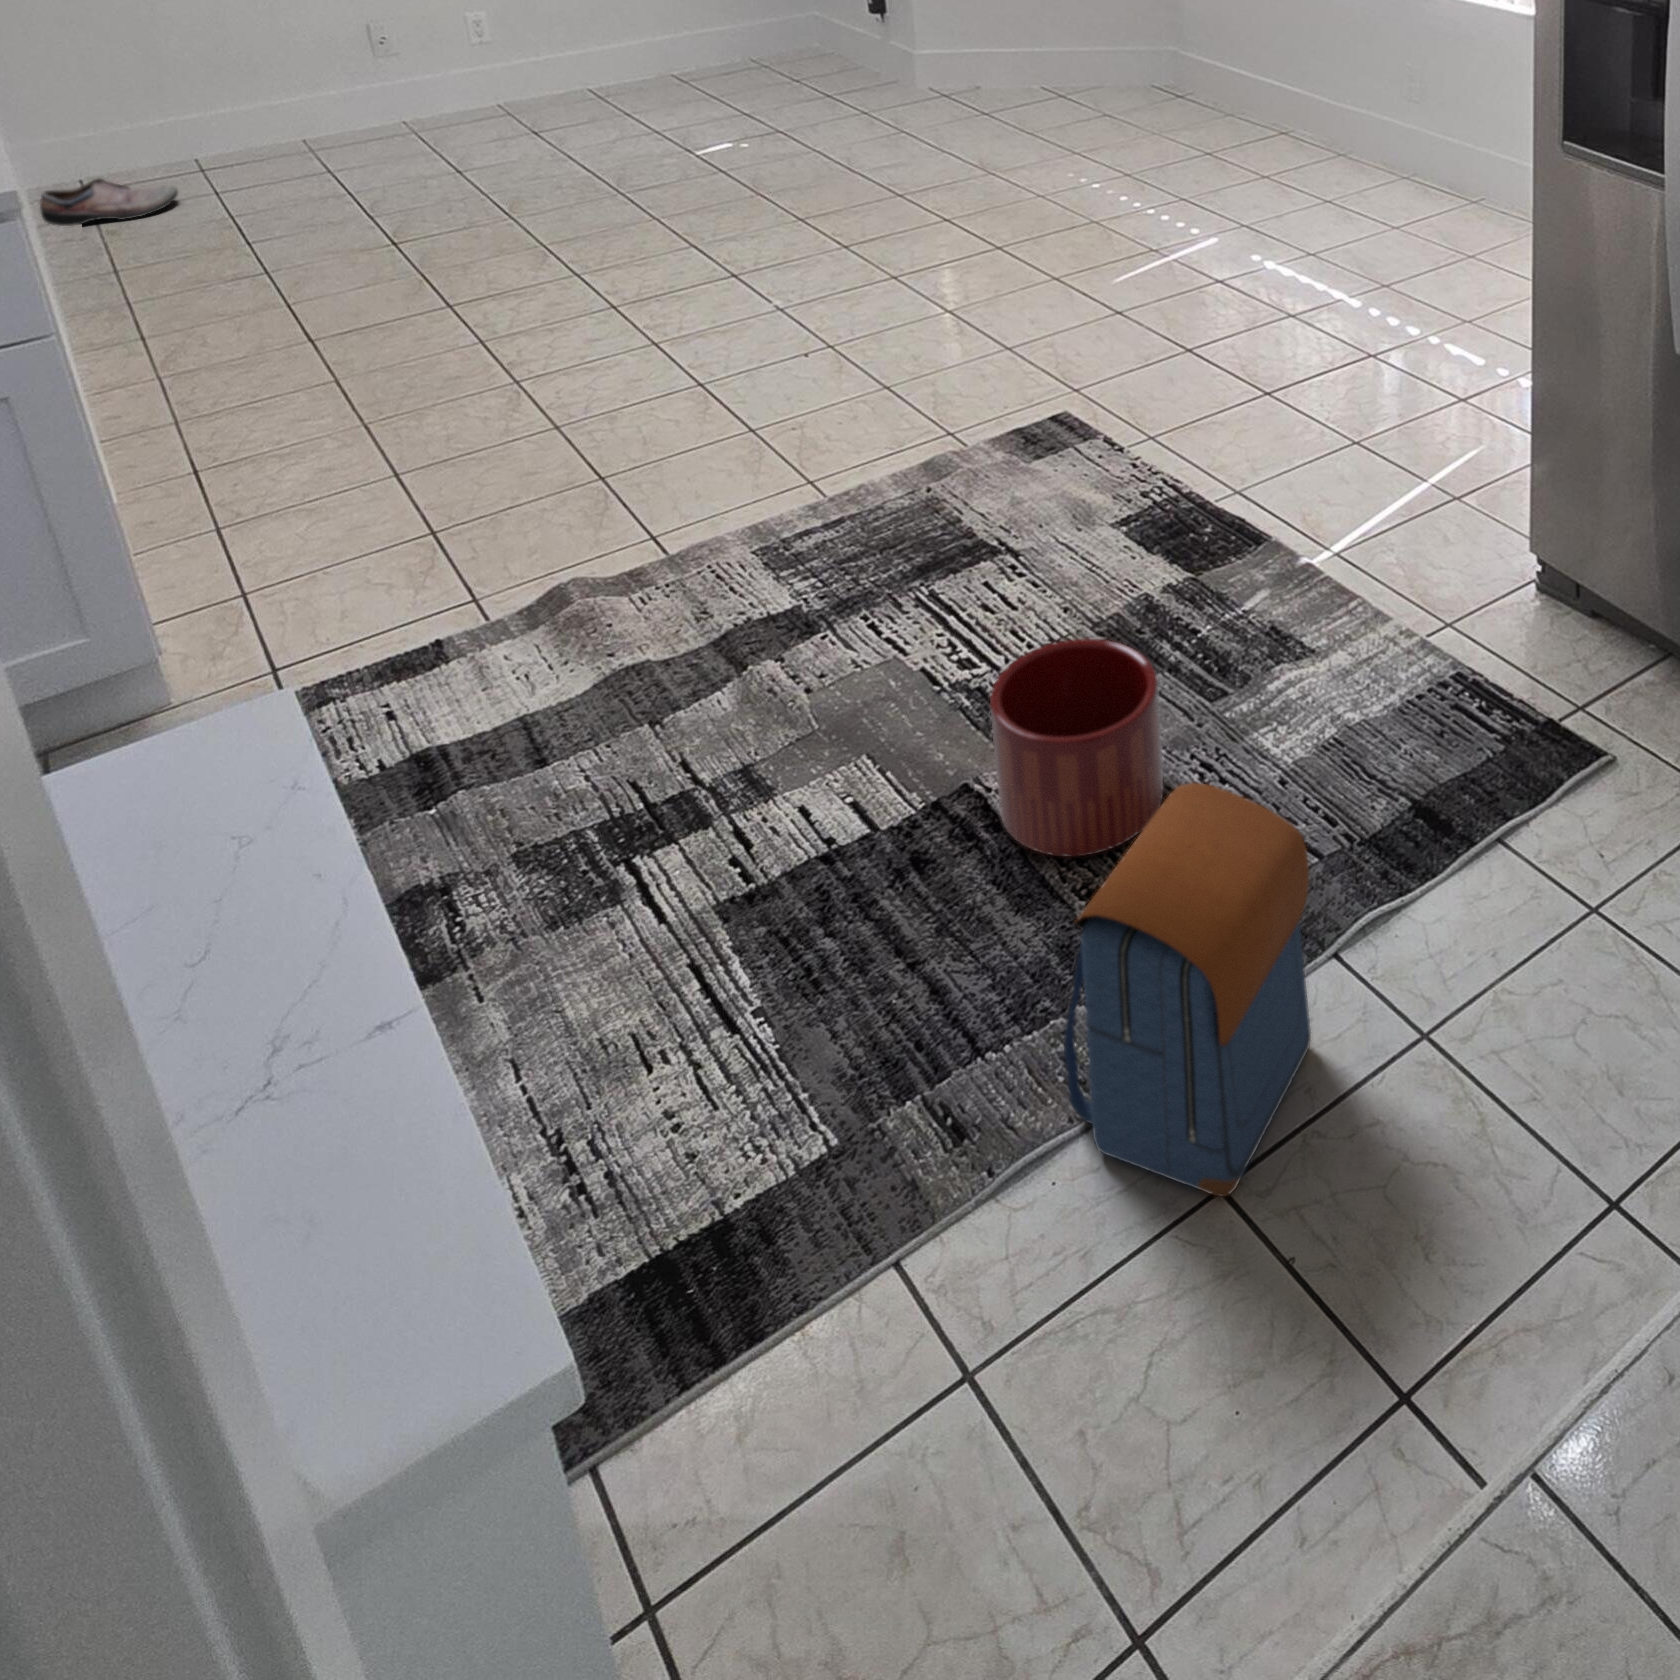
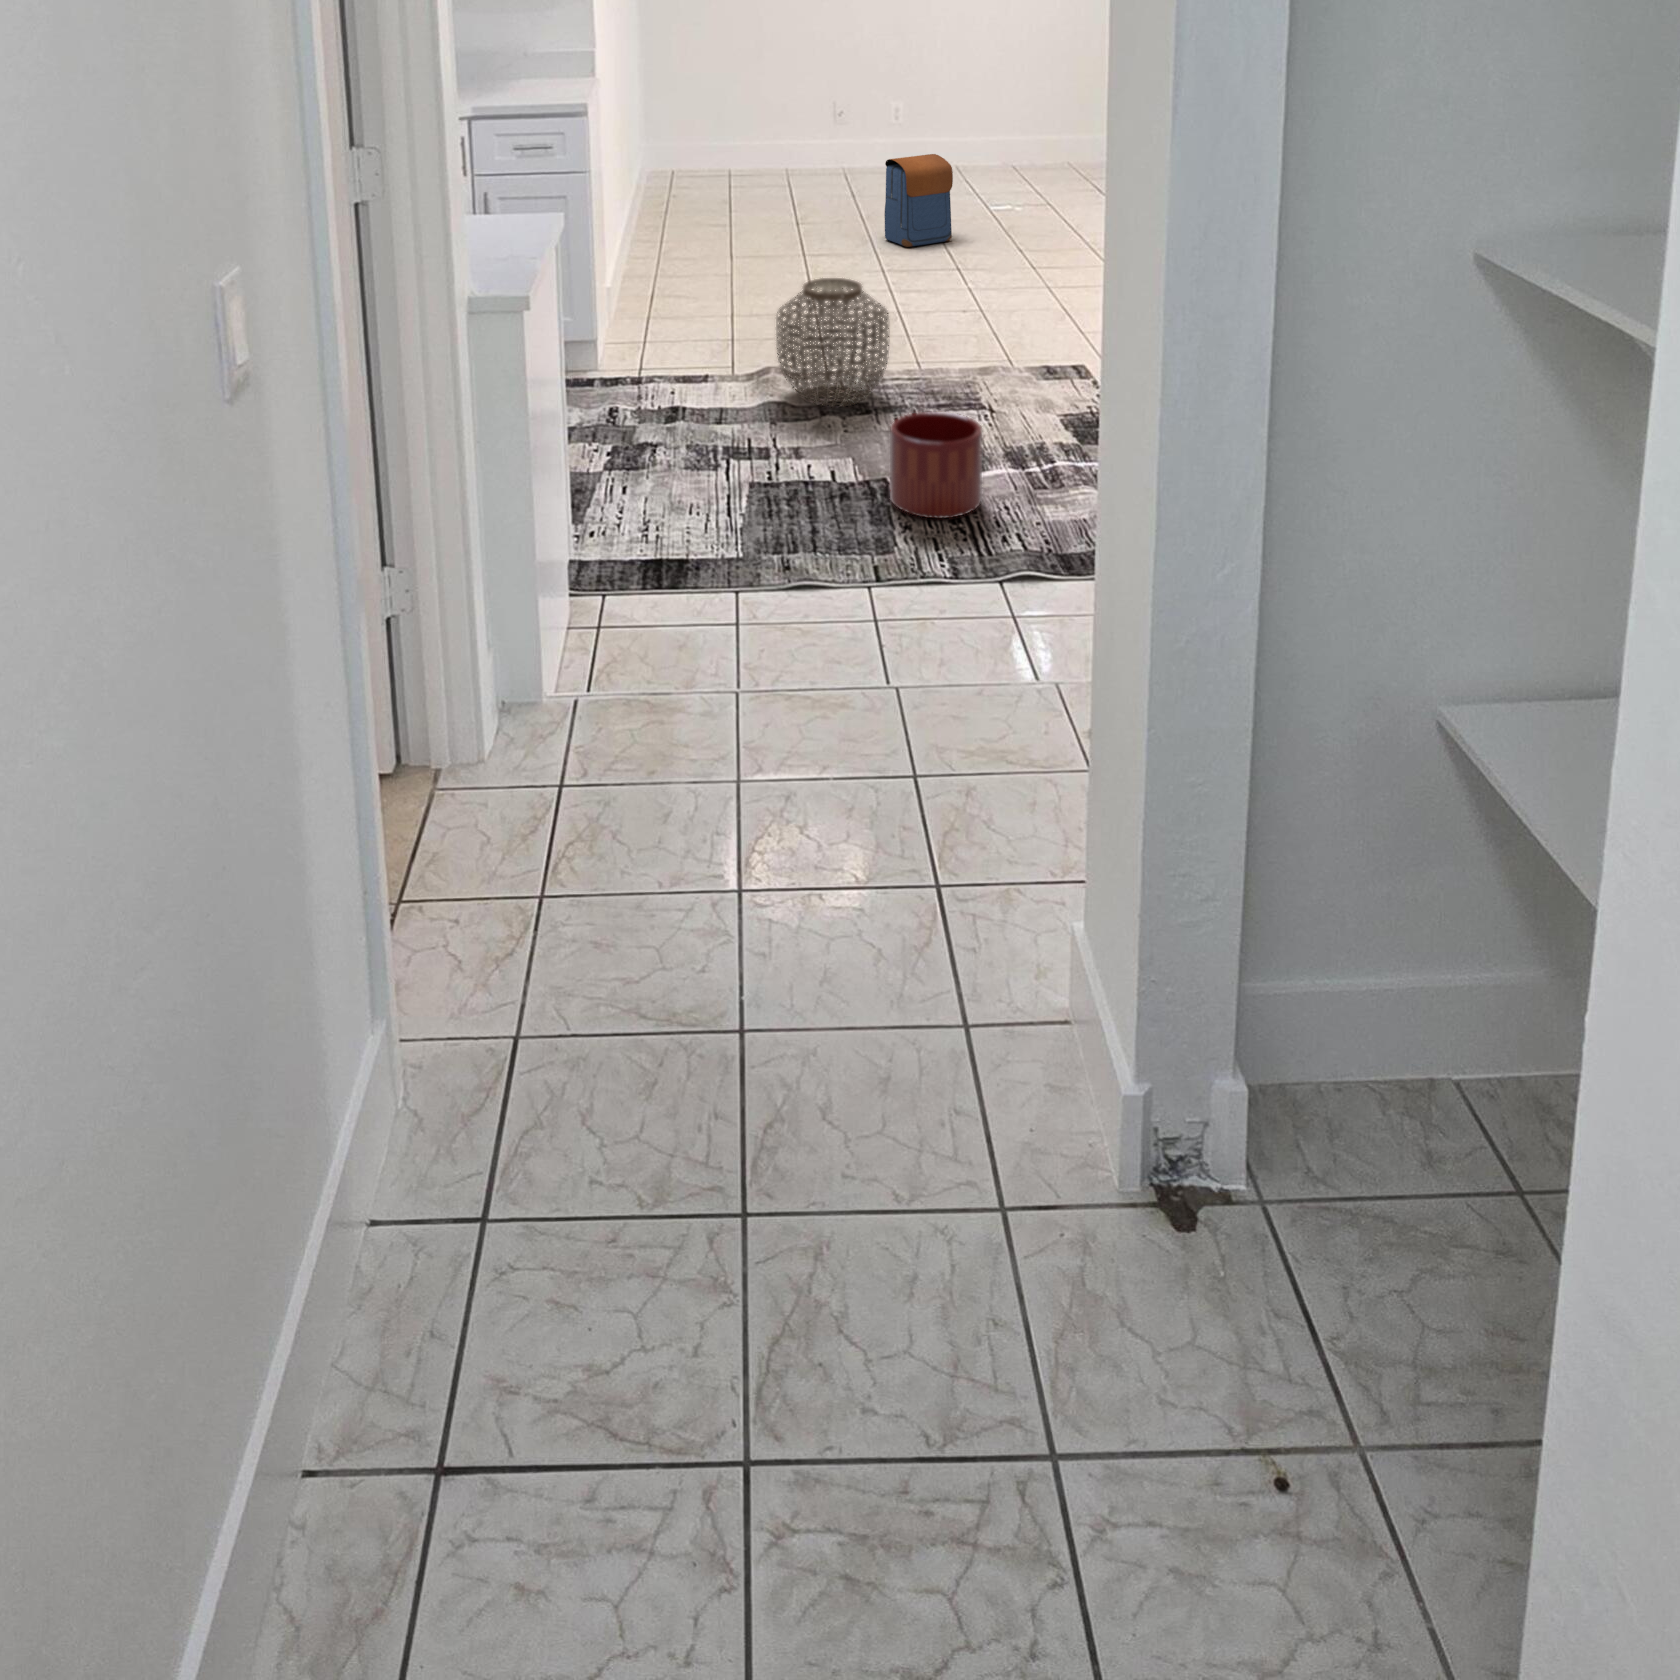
shoe: present [40,178,178,226] -> none [651,176,713,200]
woven basket: none [590,403,819,642] -> present [776,278,889,407]
backpack: present [1064,783,1311,1196] -> present [885,154,953,247]

